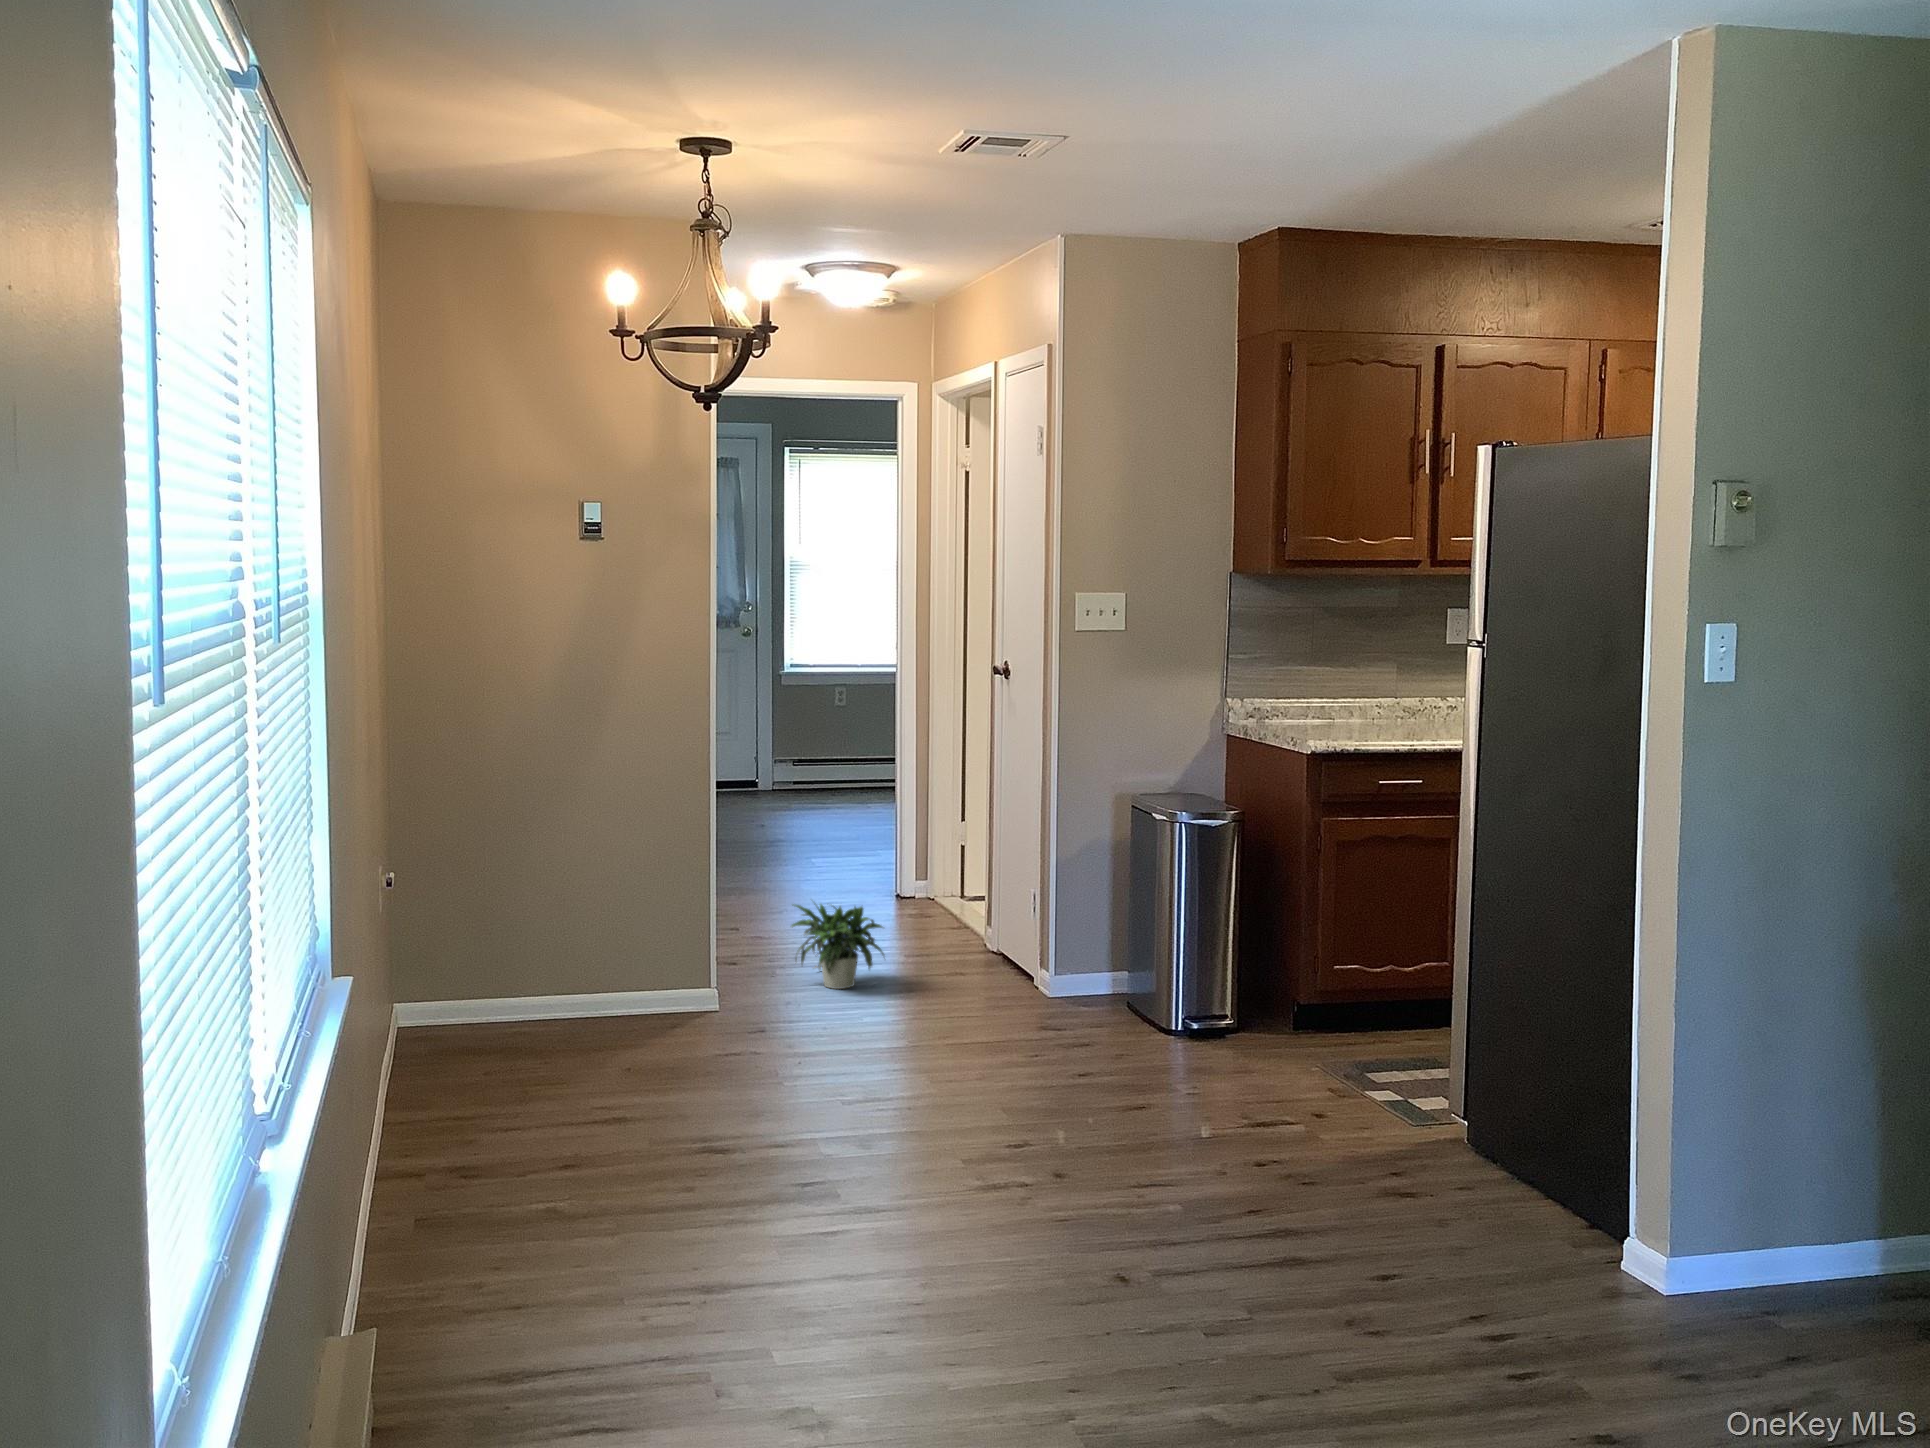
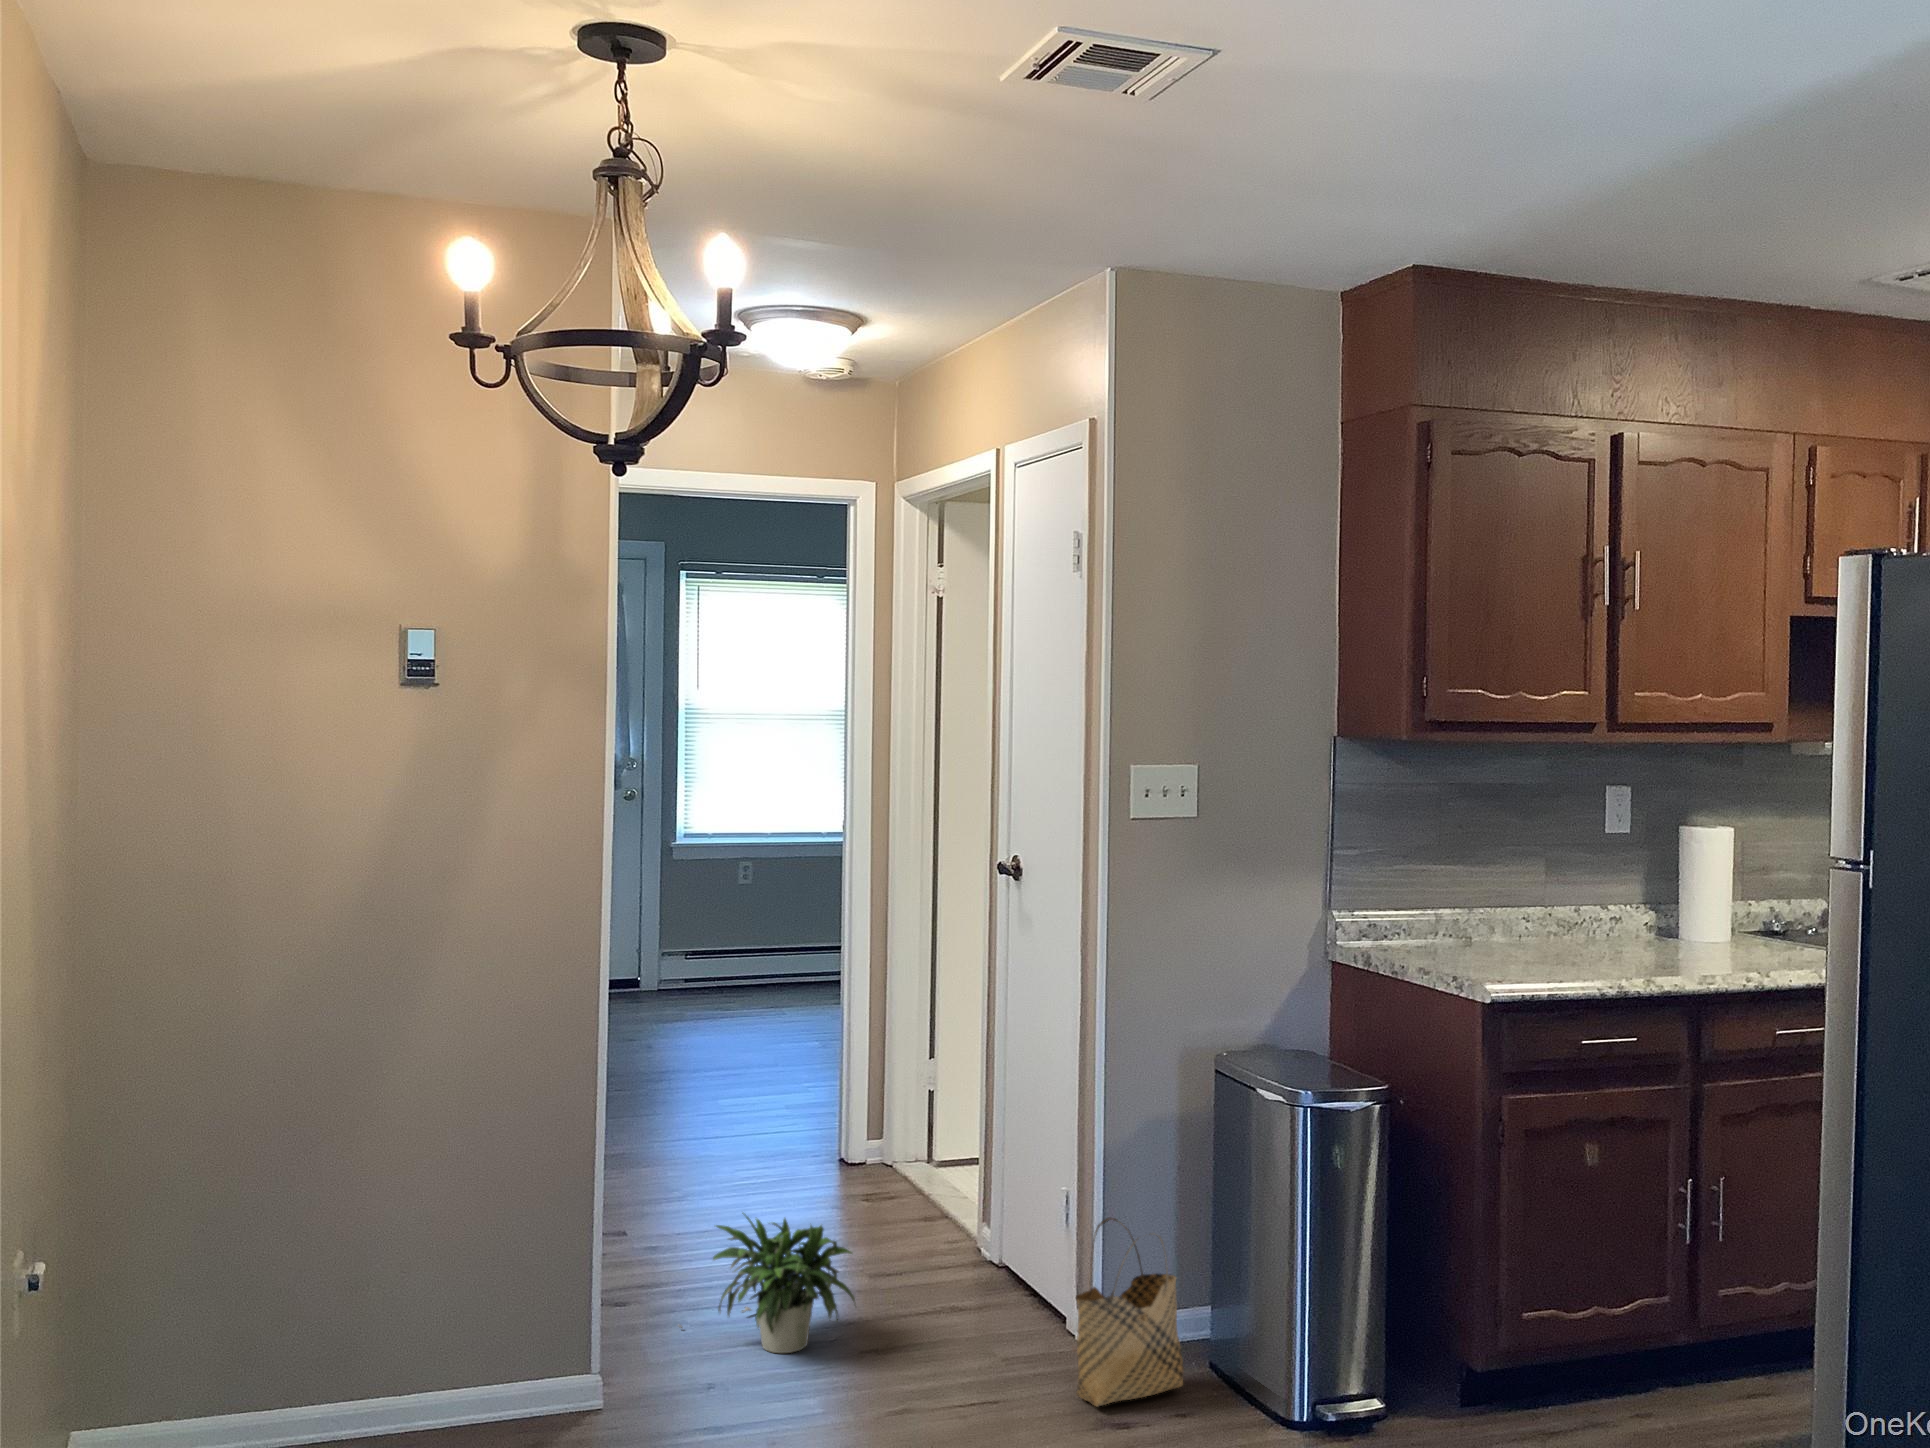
woven basket: none [1024,901,1101,1018] -> present [1076,1218,1184,1406]

